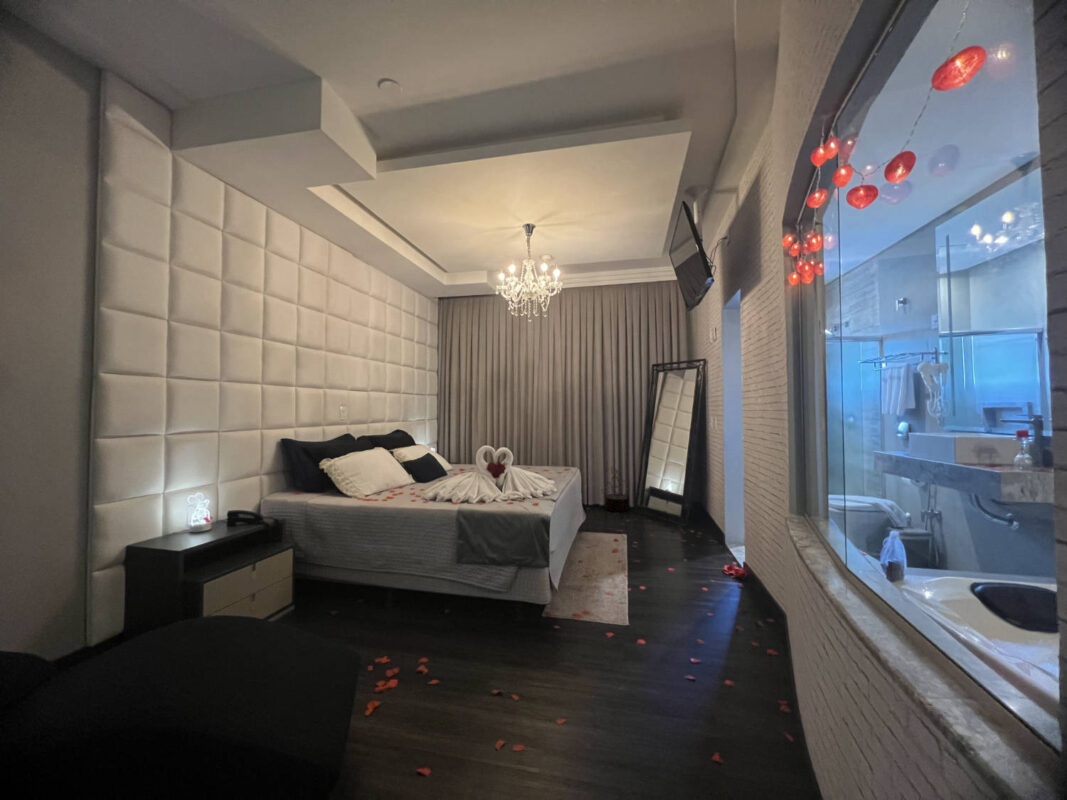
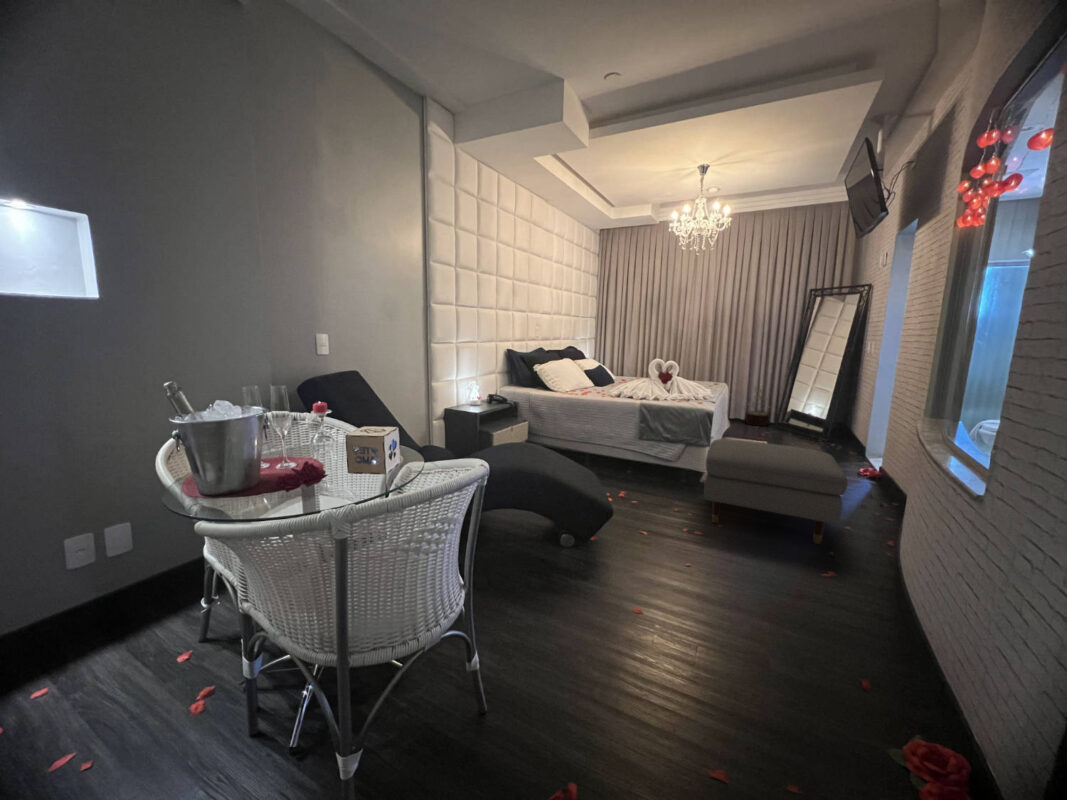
ottoman: none [531,560,724,733] -> present [704,439,848,544]

